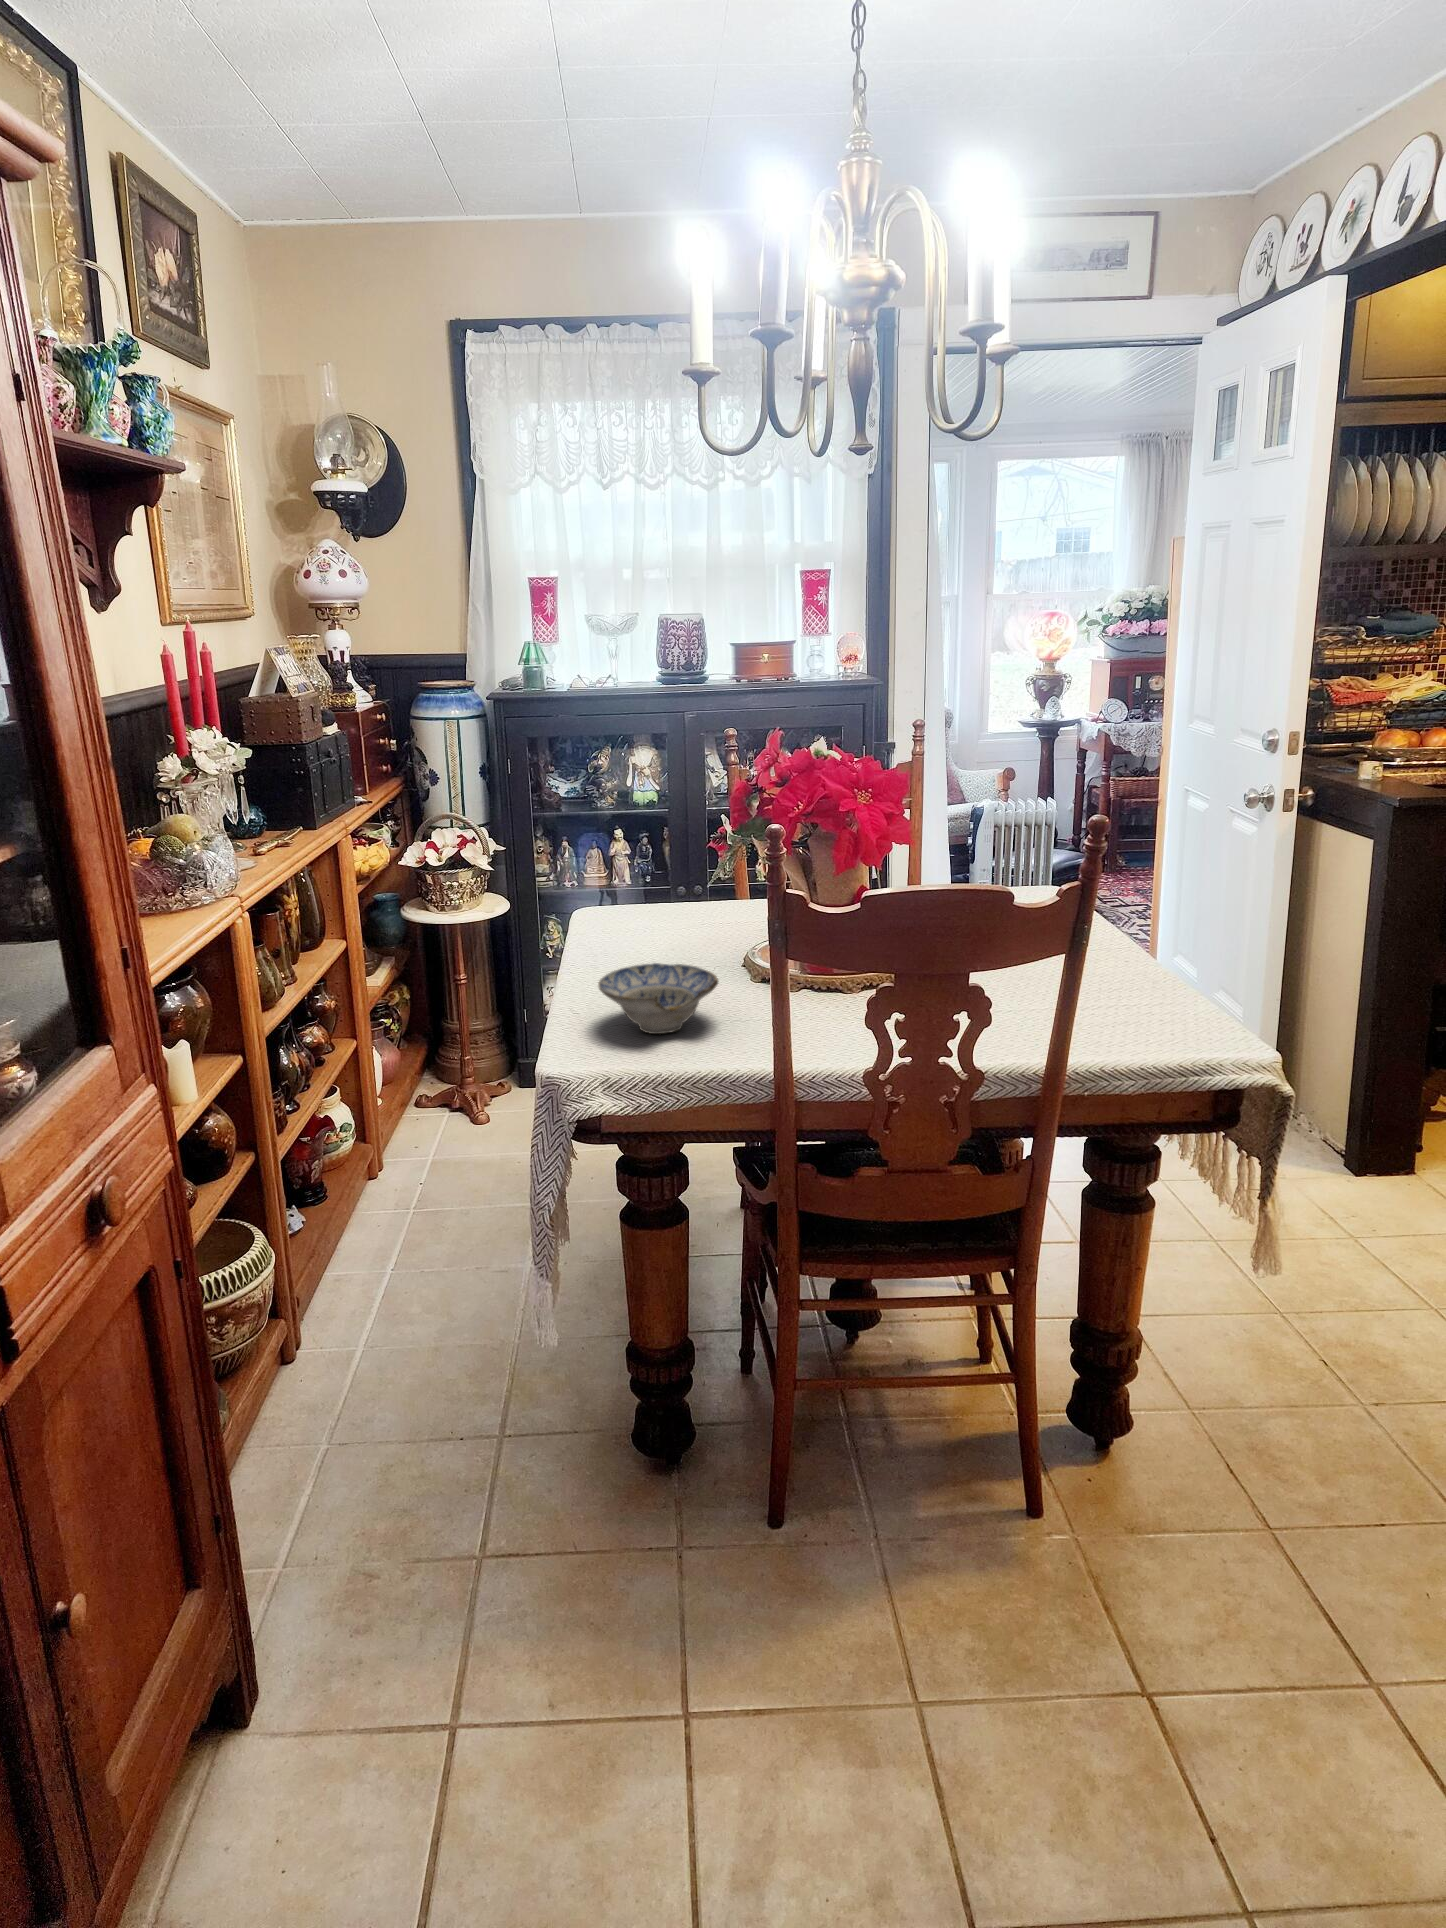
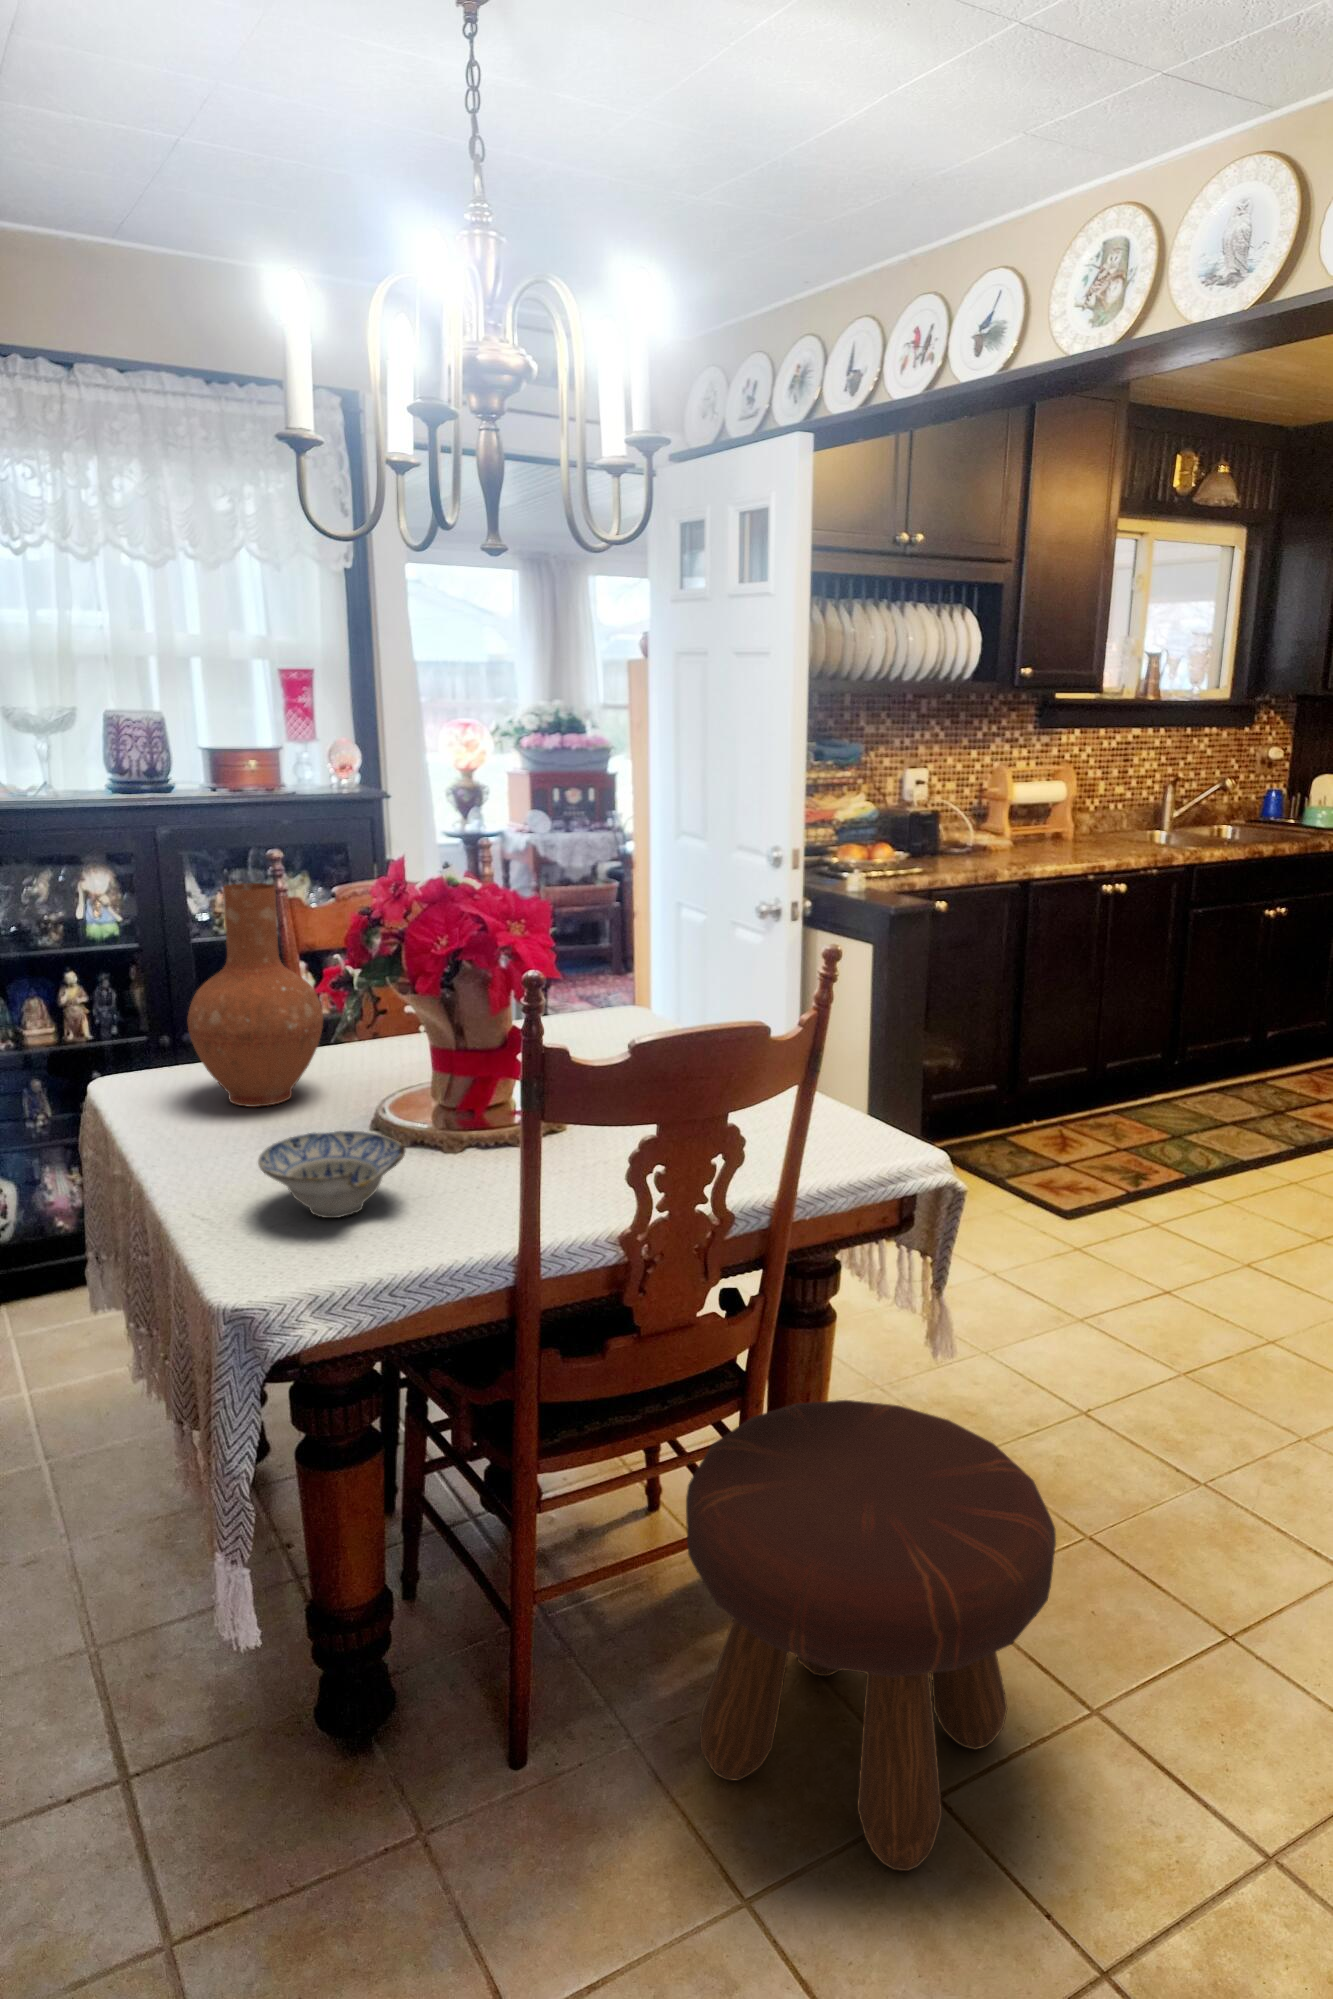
vase: none [615,755,723,942] -> present [187,883,323,1107]
footstool: none [914,1277,1297,1740] -> present [686,1400,1056,1871]

